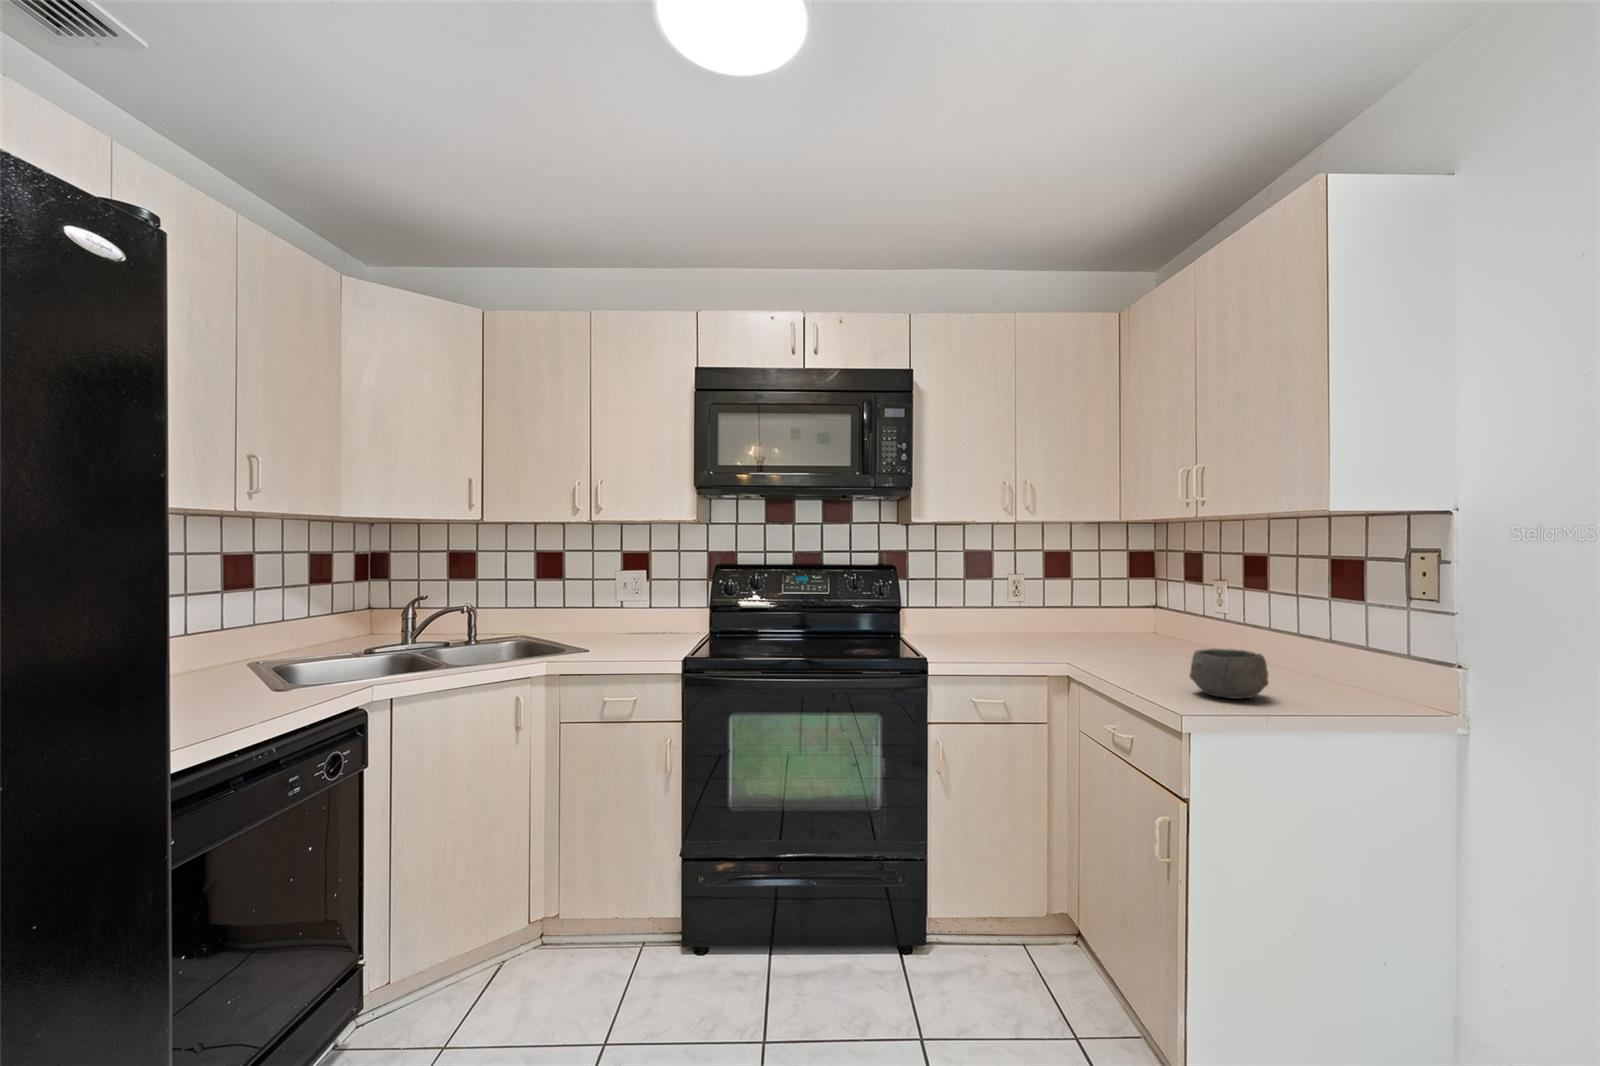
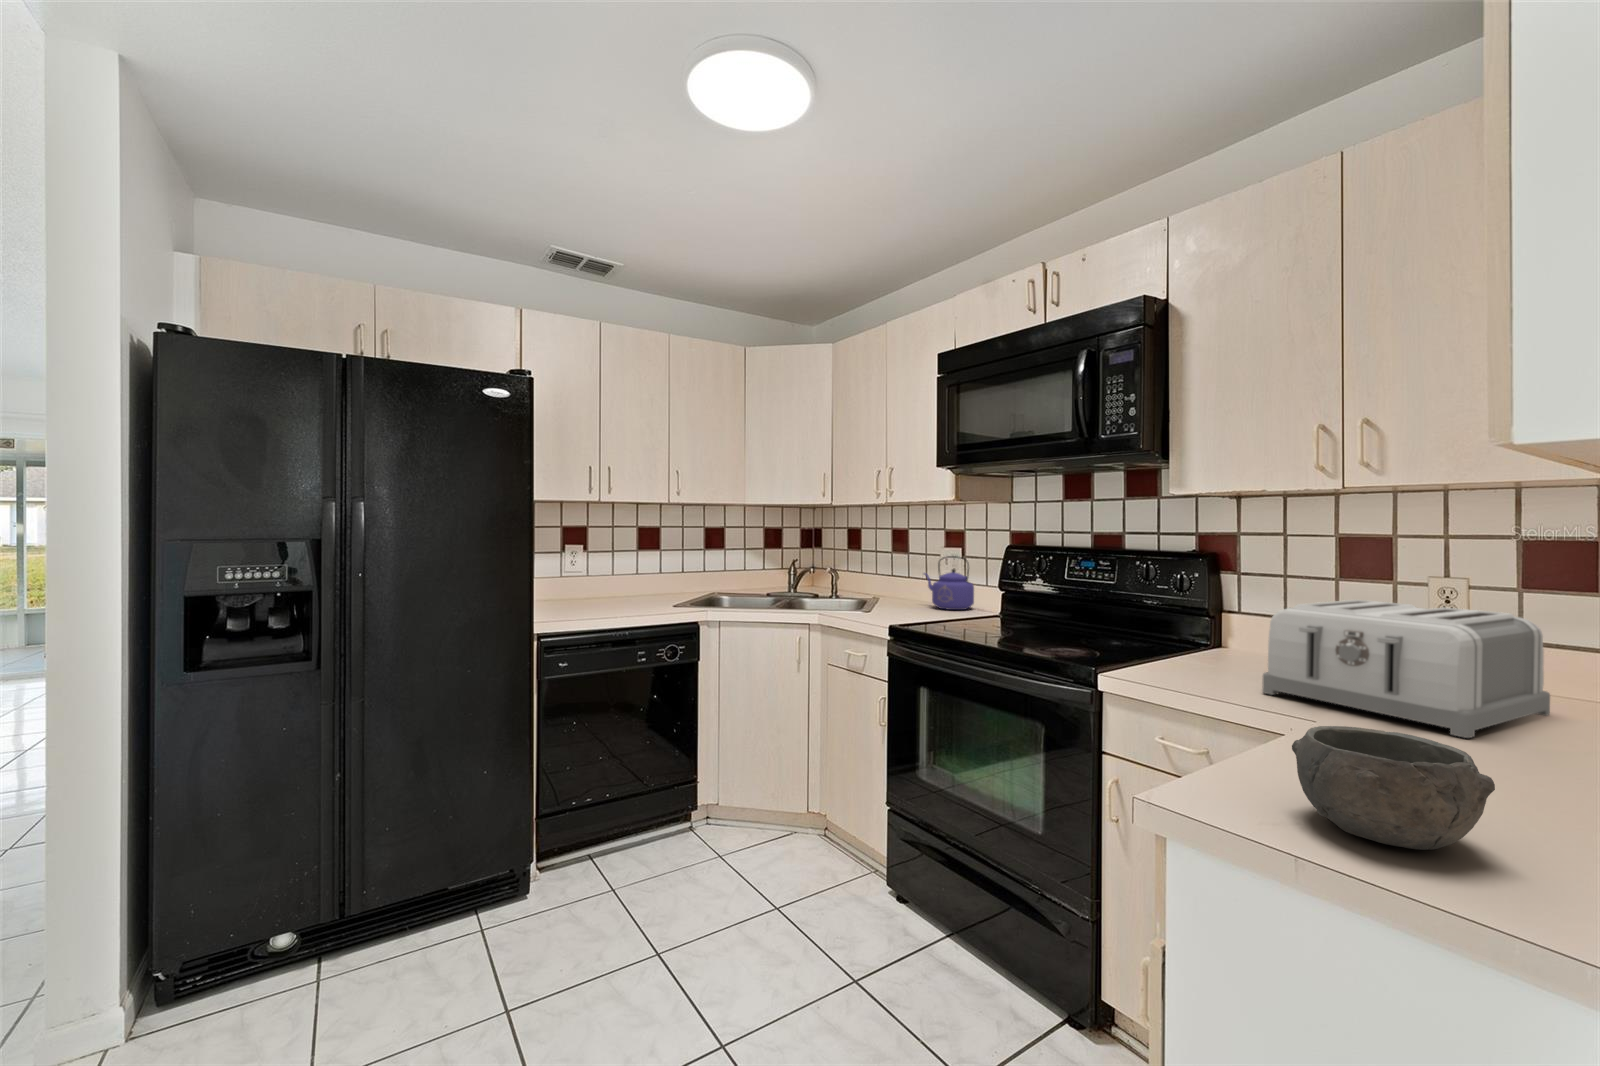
kettle: none [601,580,662,638] -> present [924,556,974,610]
toaster: none [997,591,1114,657] -> present [1262,600,1550,738]

